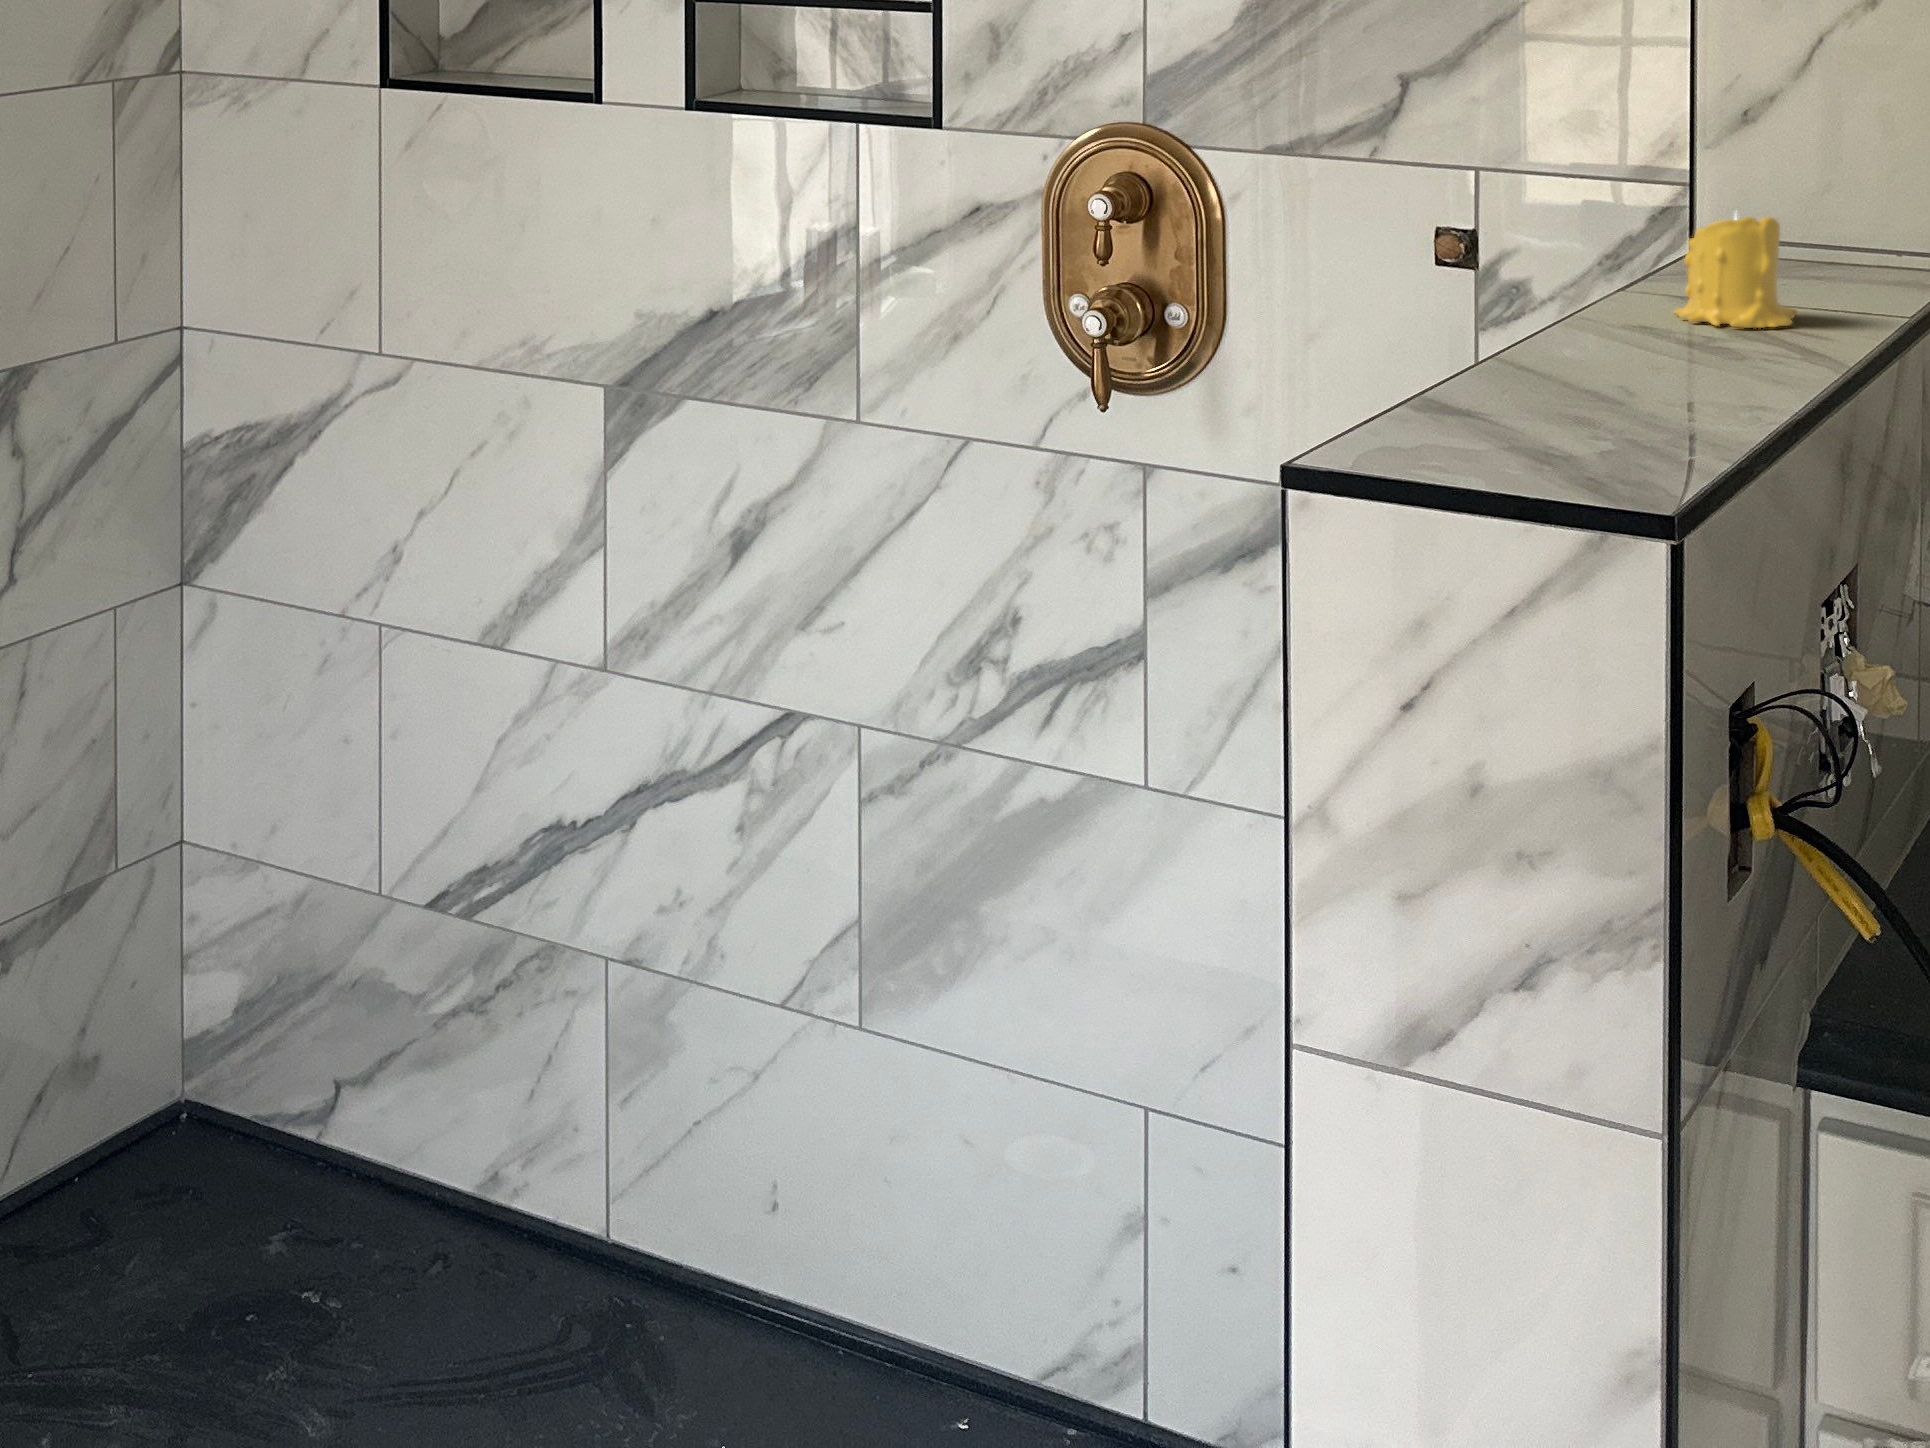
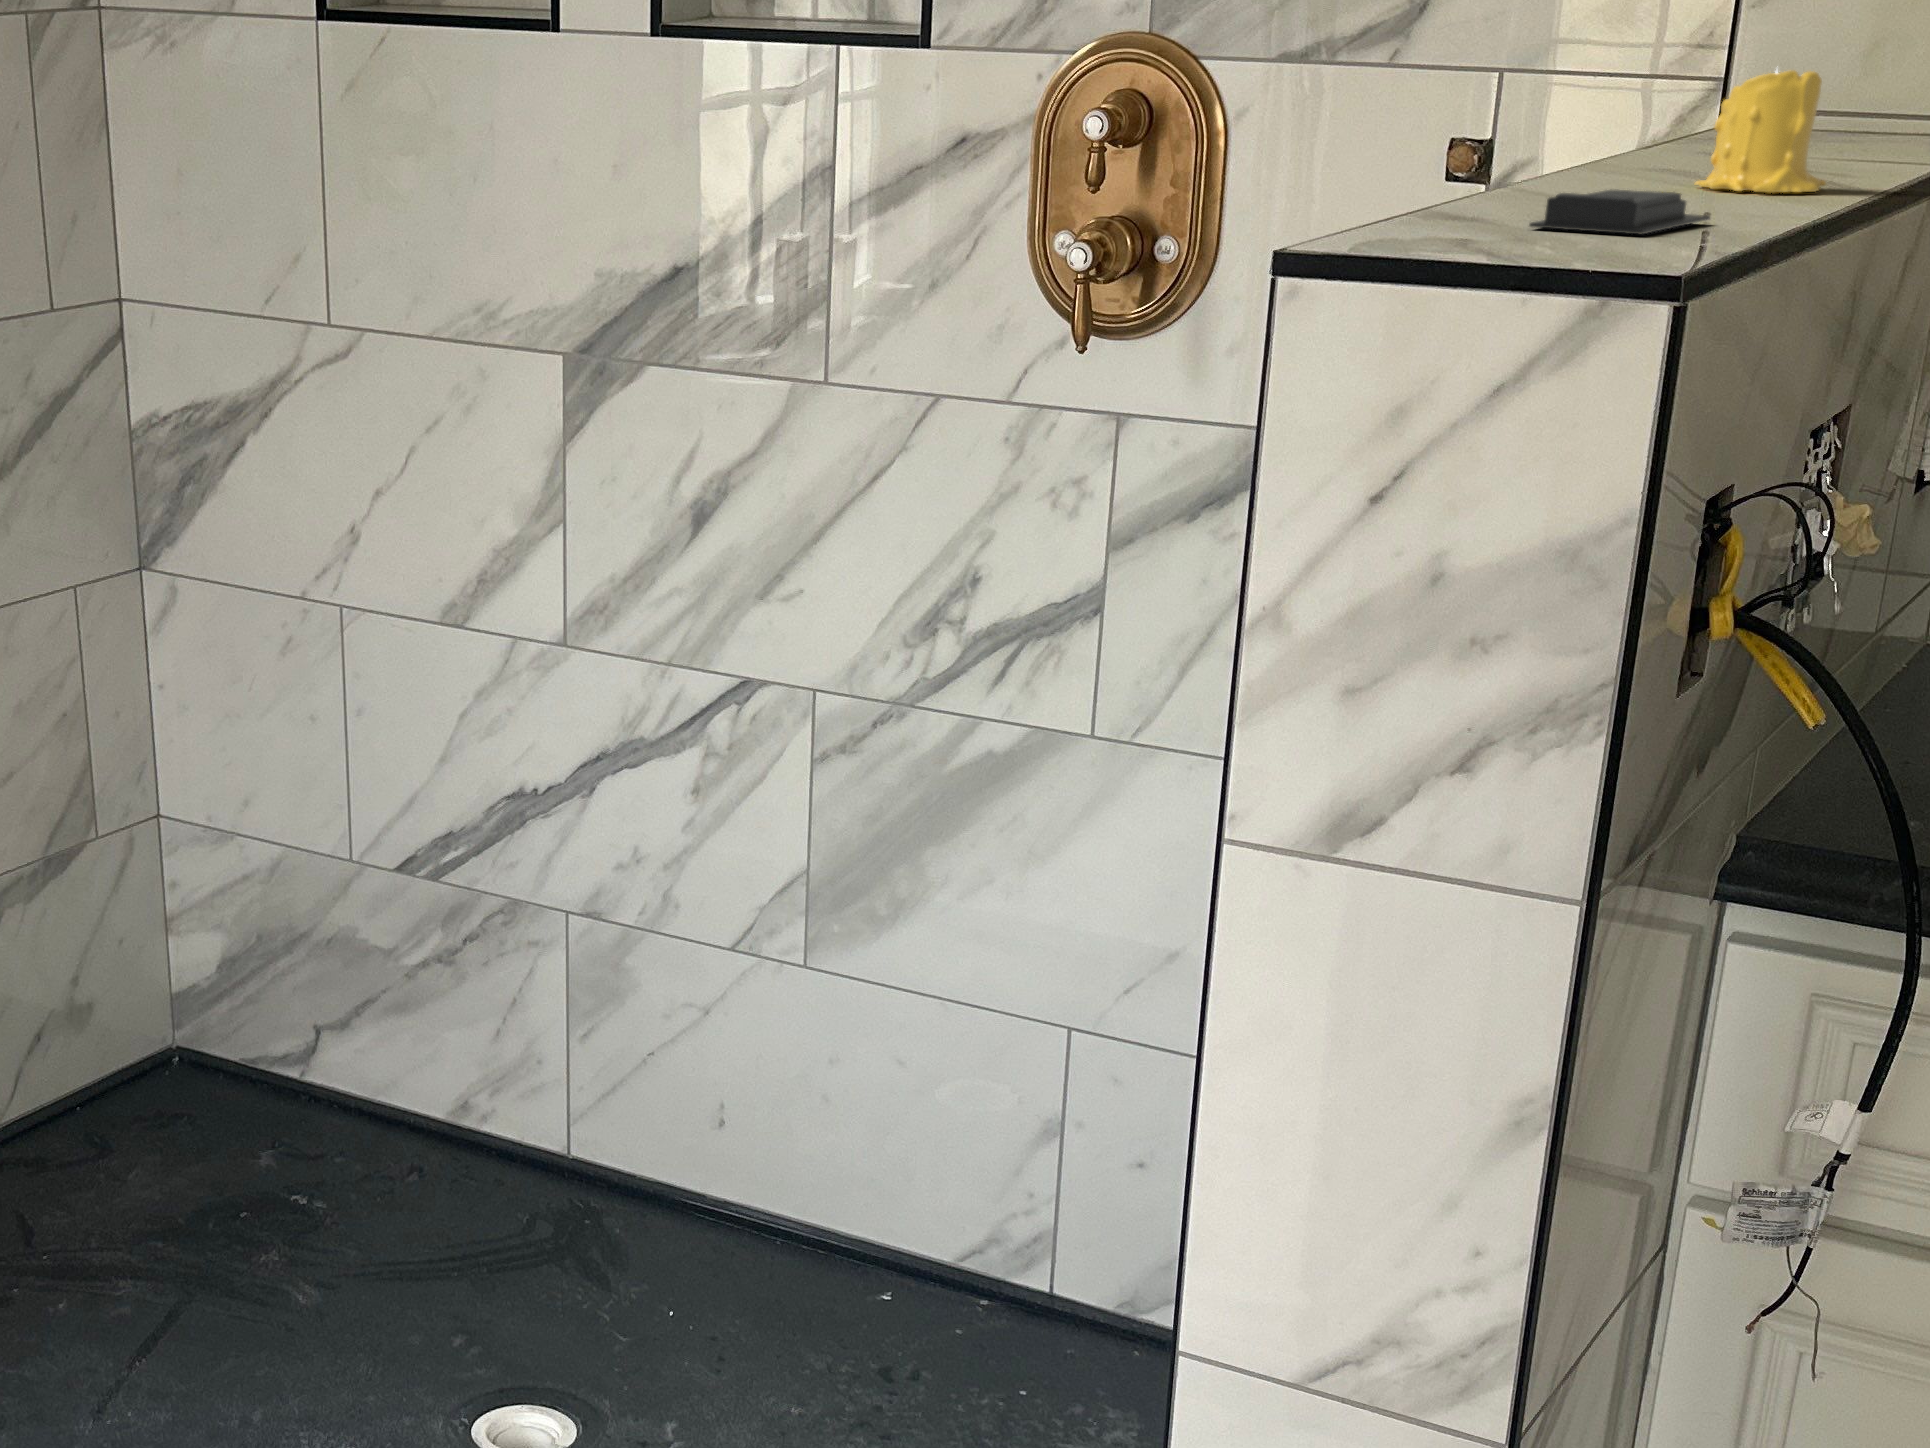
soap bar: none [1517,362,1690,424] -> present [1529,189,1709,234]

